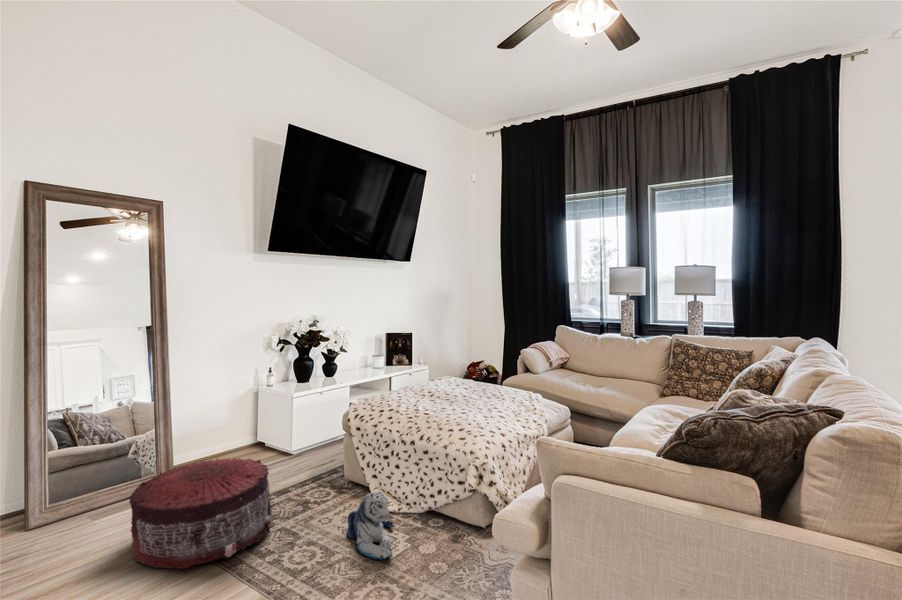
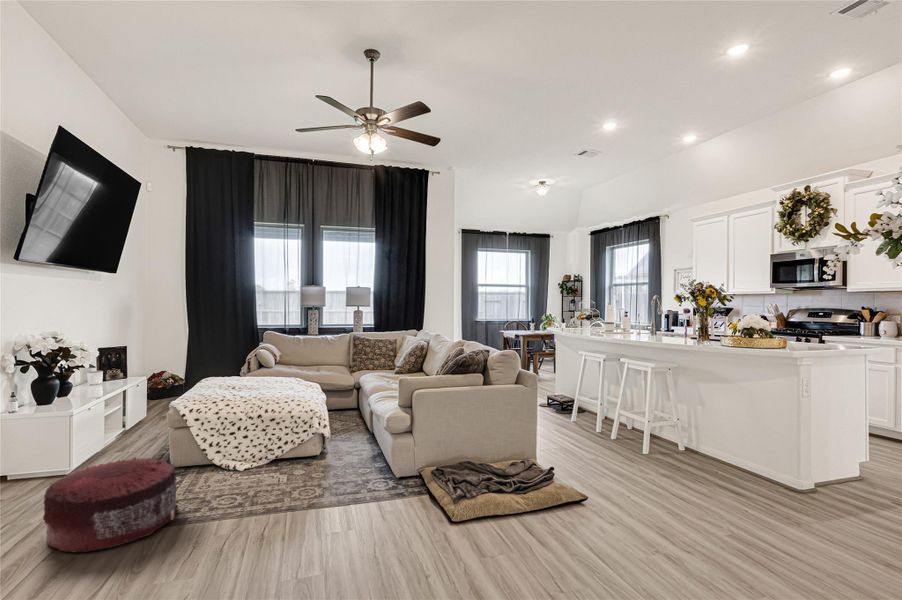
plush toy: present [346,492,393,560] -> none [226,449,284,489]

